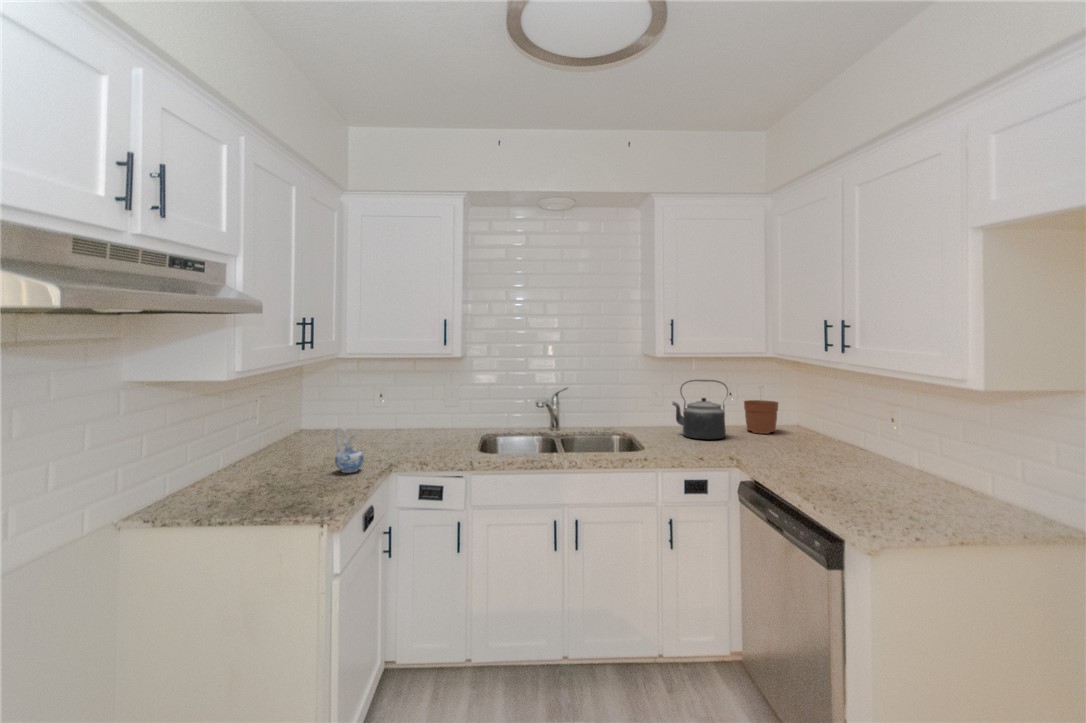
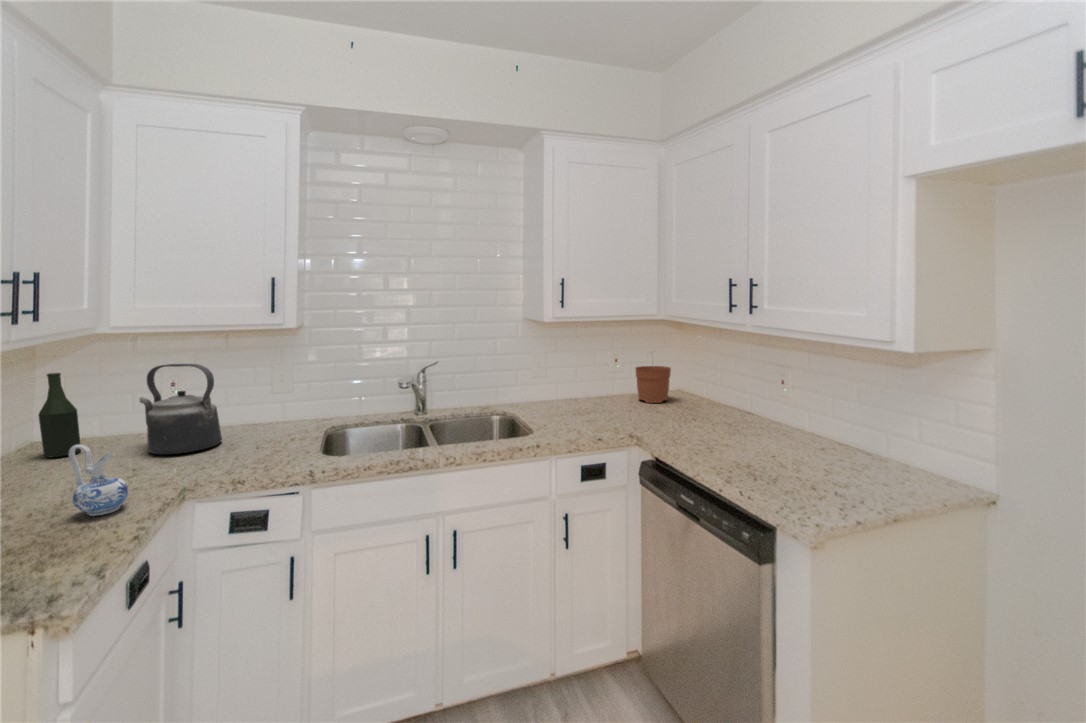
kettle: present [672,380,728,439] -> present [140,364,222,454]
bottle: none [312,384,333,439] -> present [39,373,81,457]

